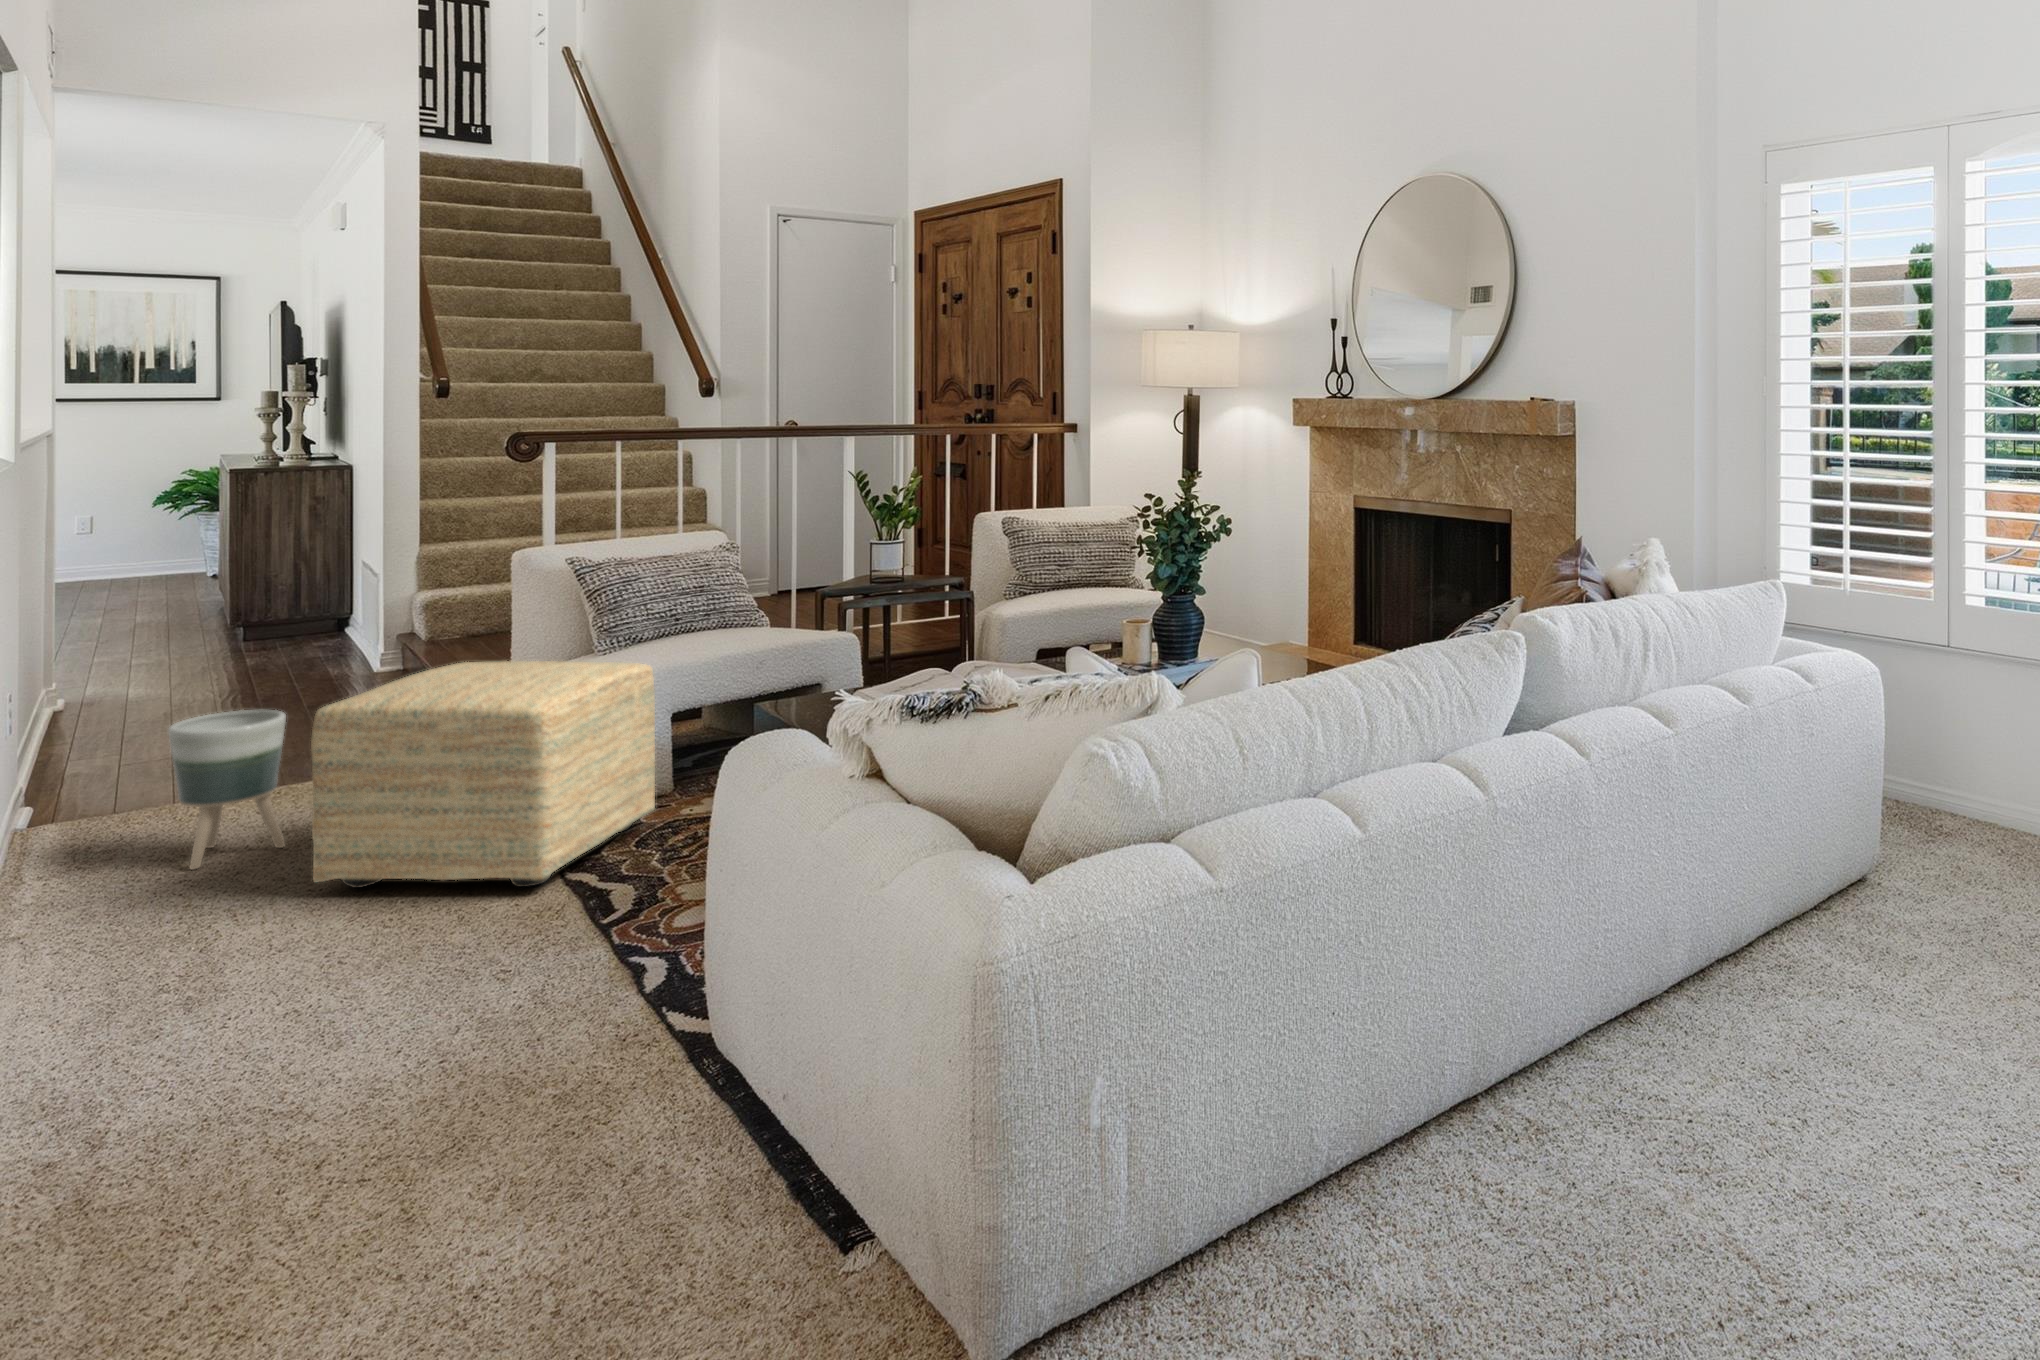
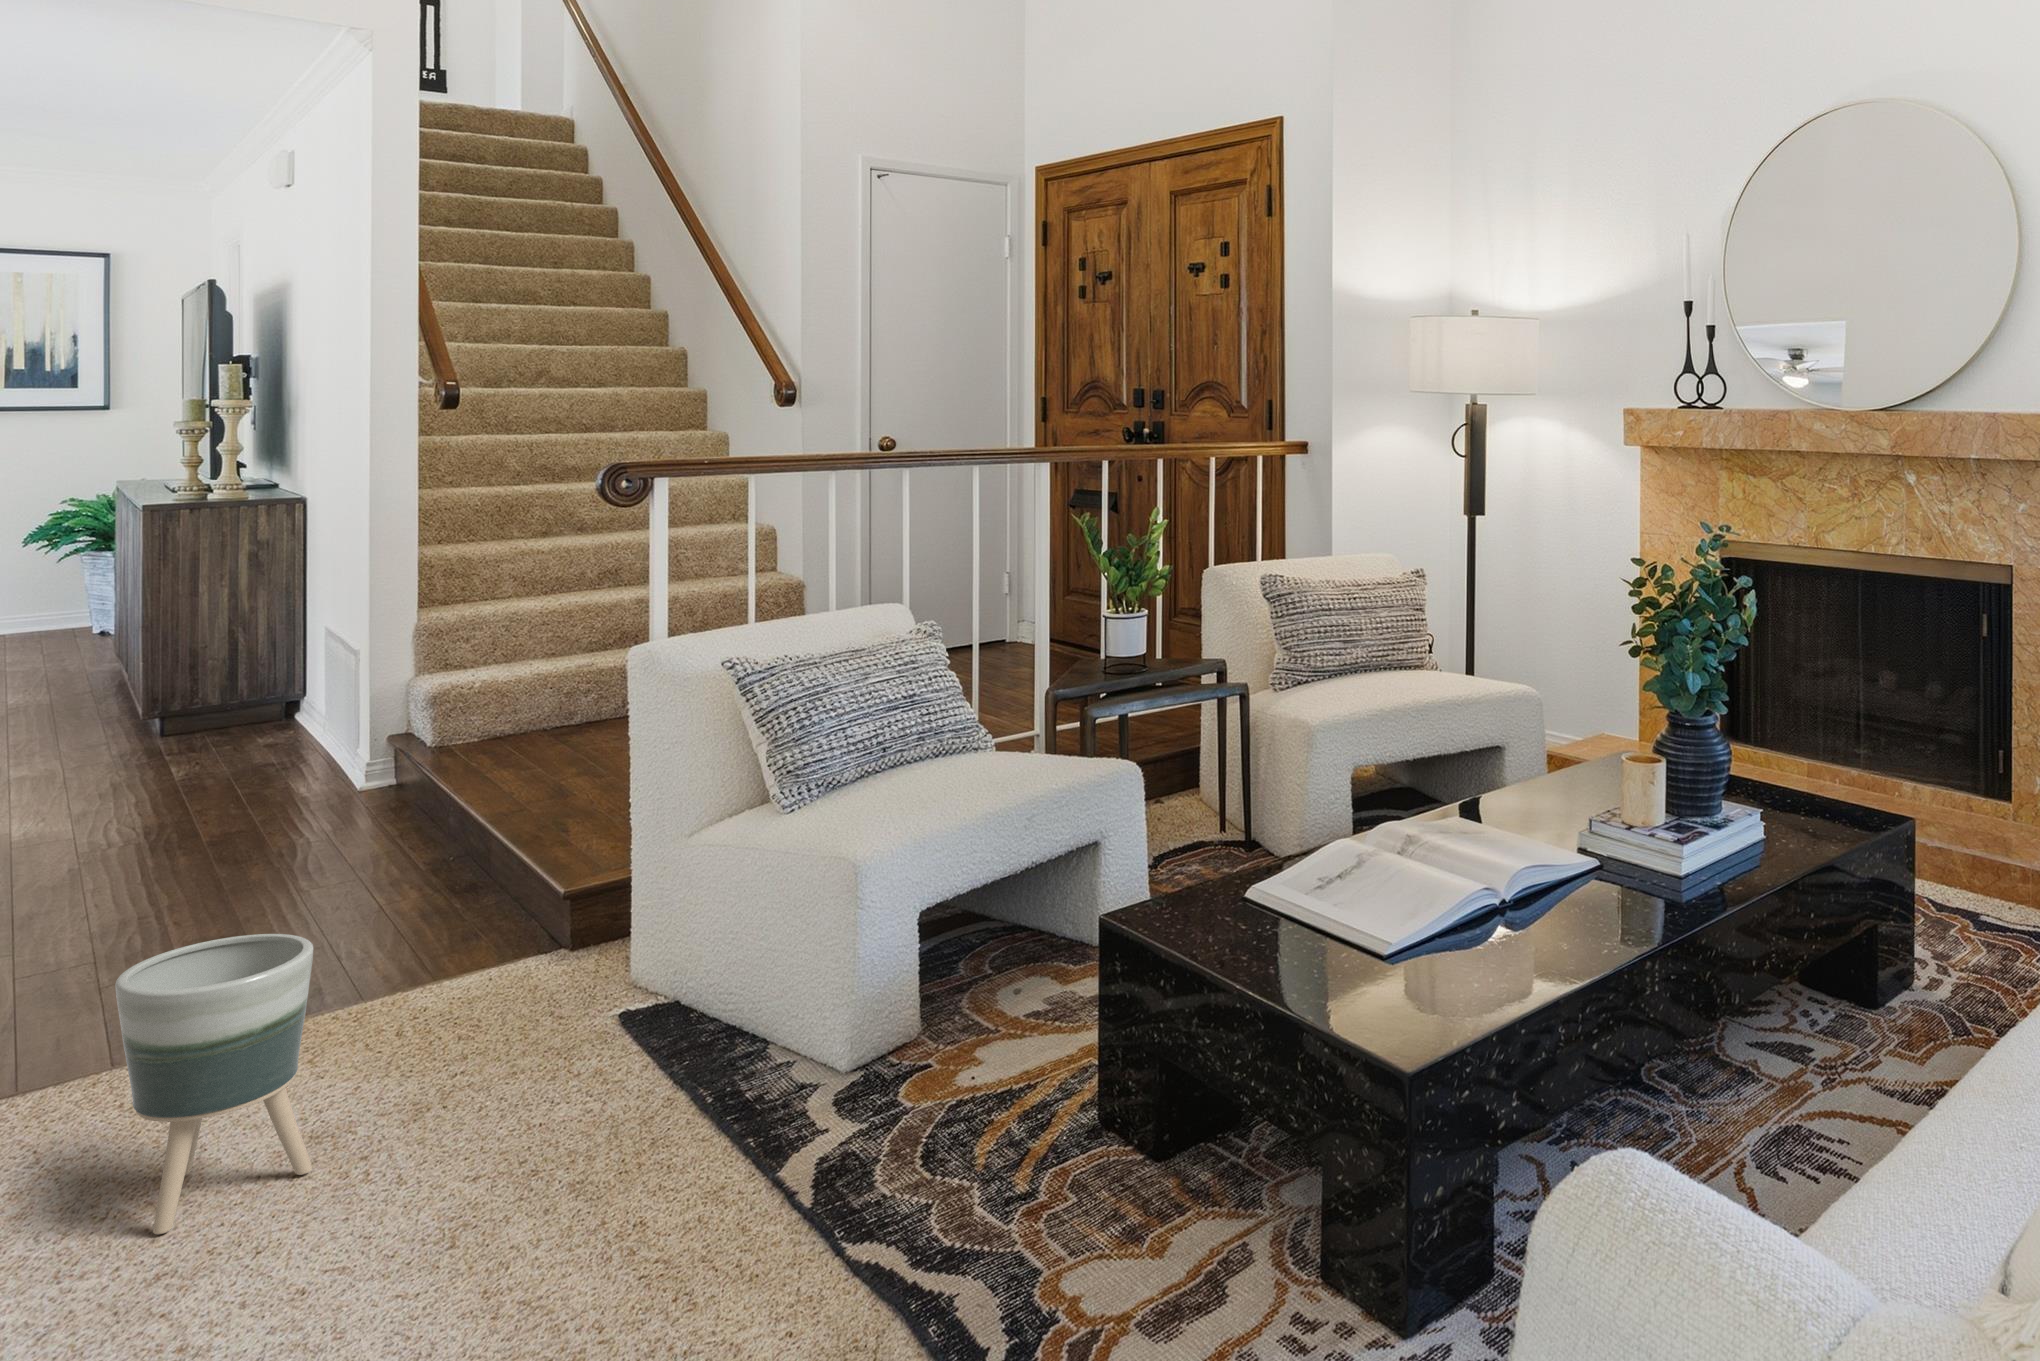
ottoman: present [311,661,655,888] -> none [389,842,913,1281]

